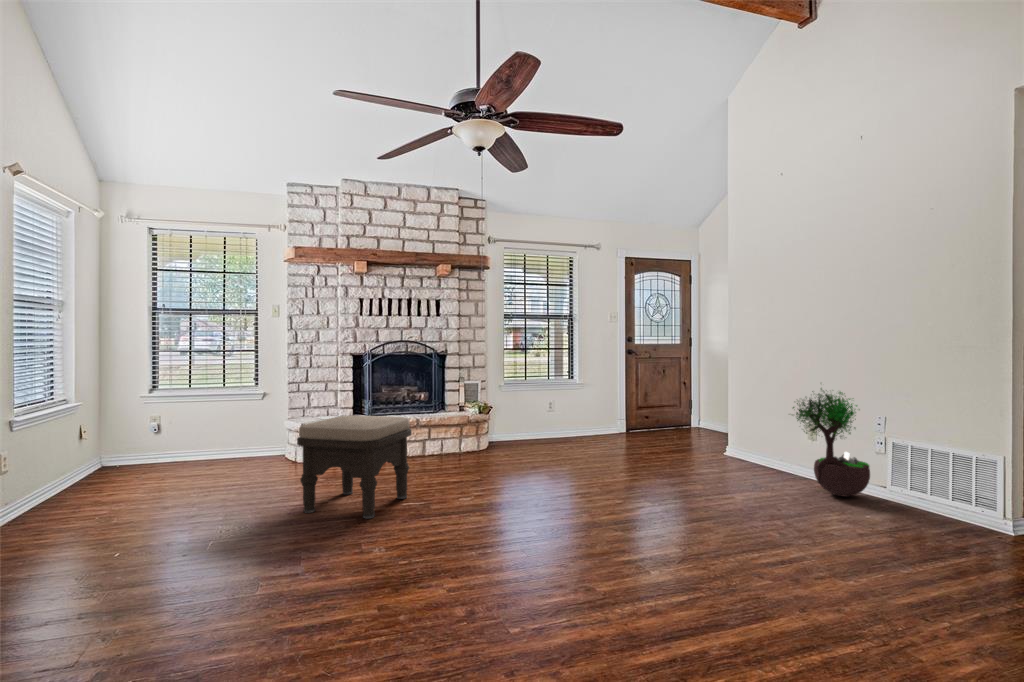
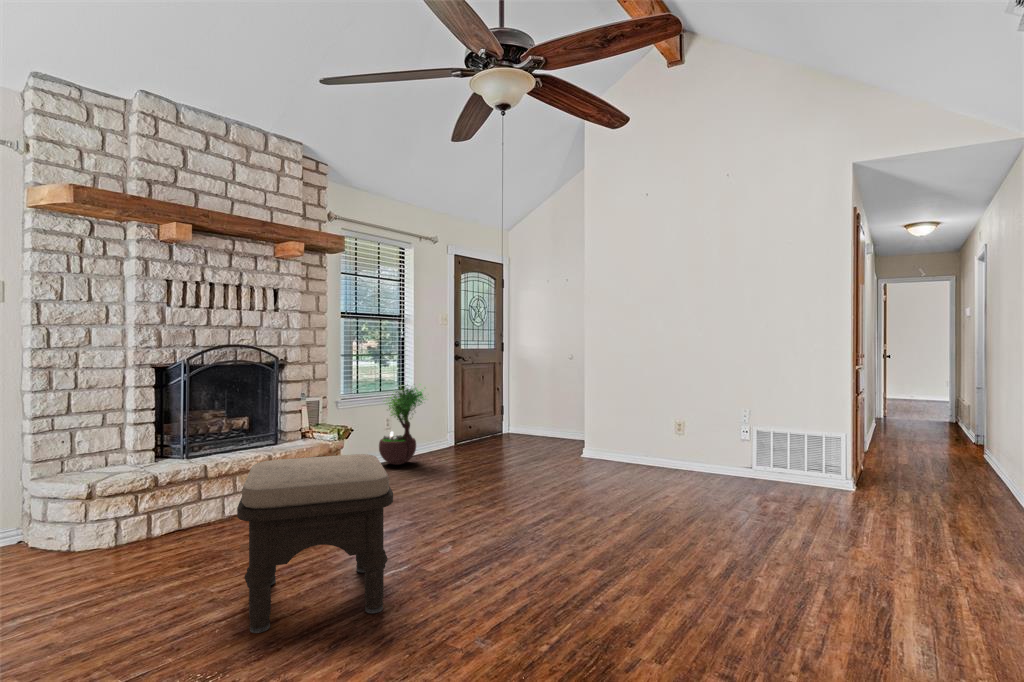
potted tree: present [793,388,870,497] -> present [379,384,423,465]

